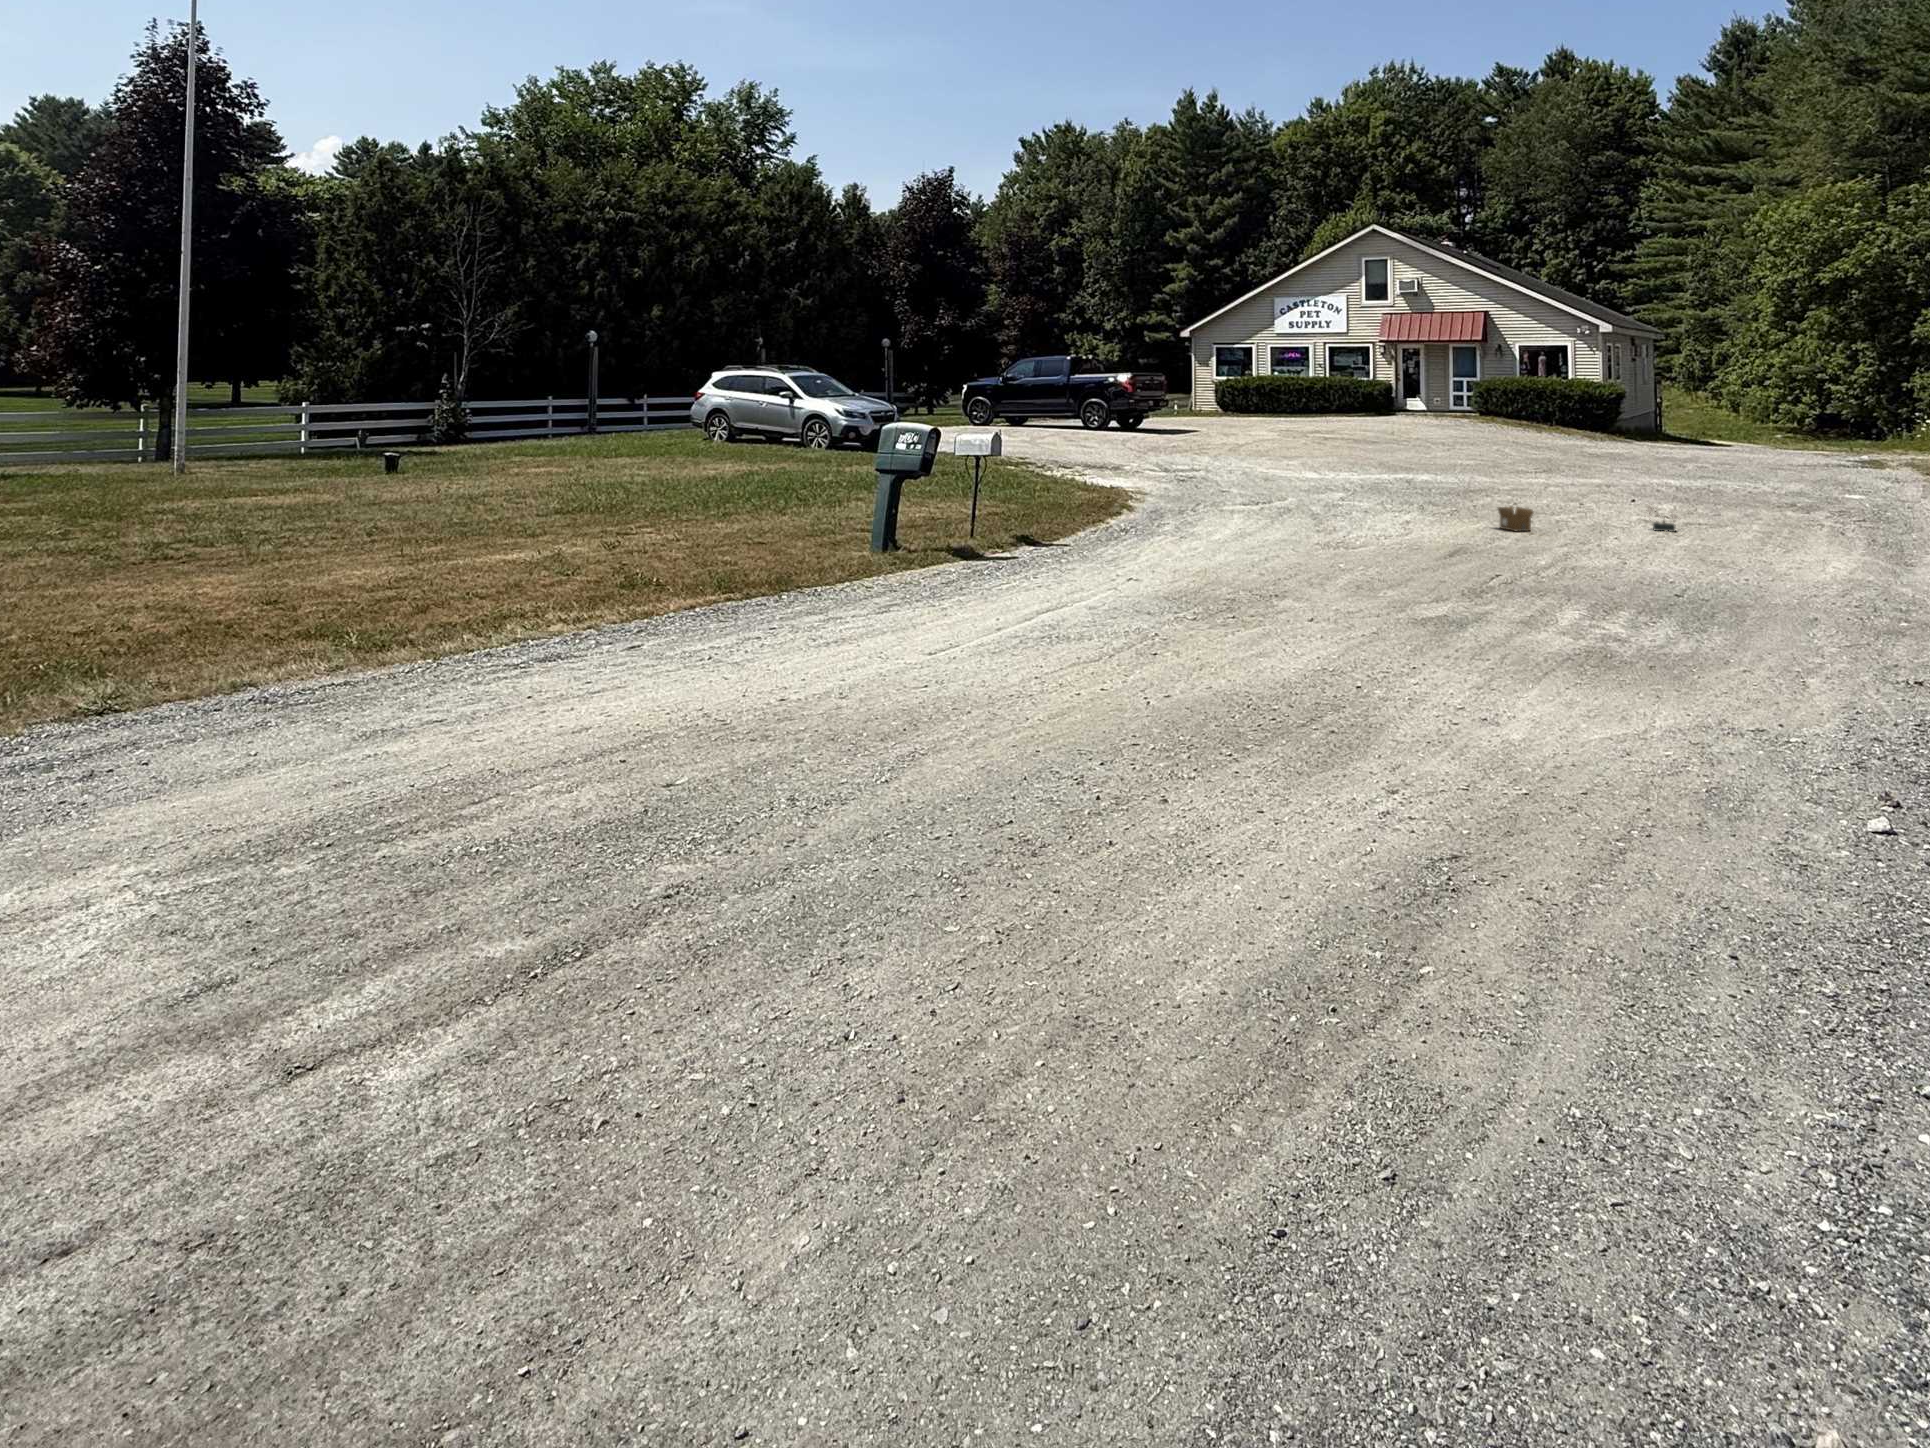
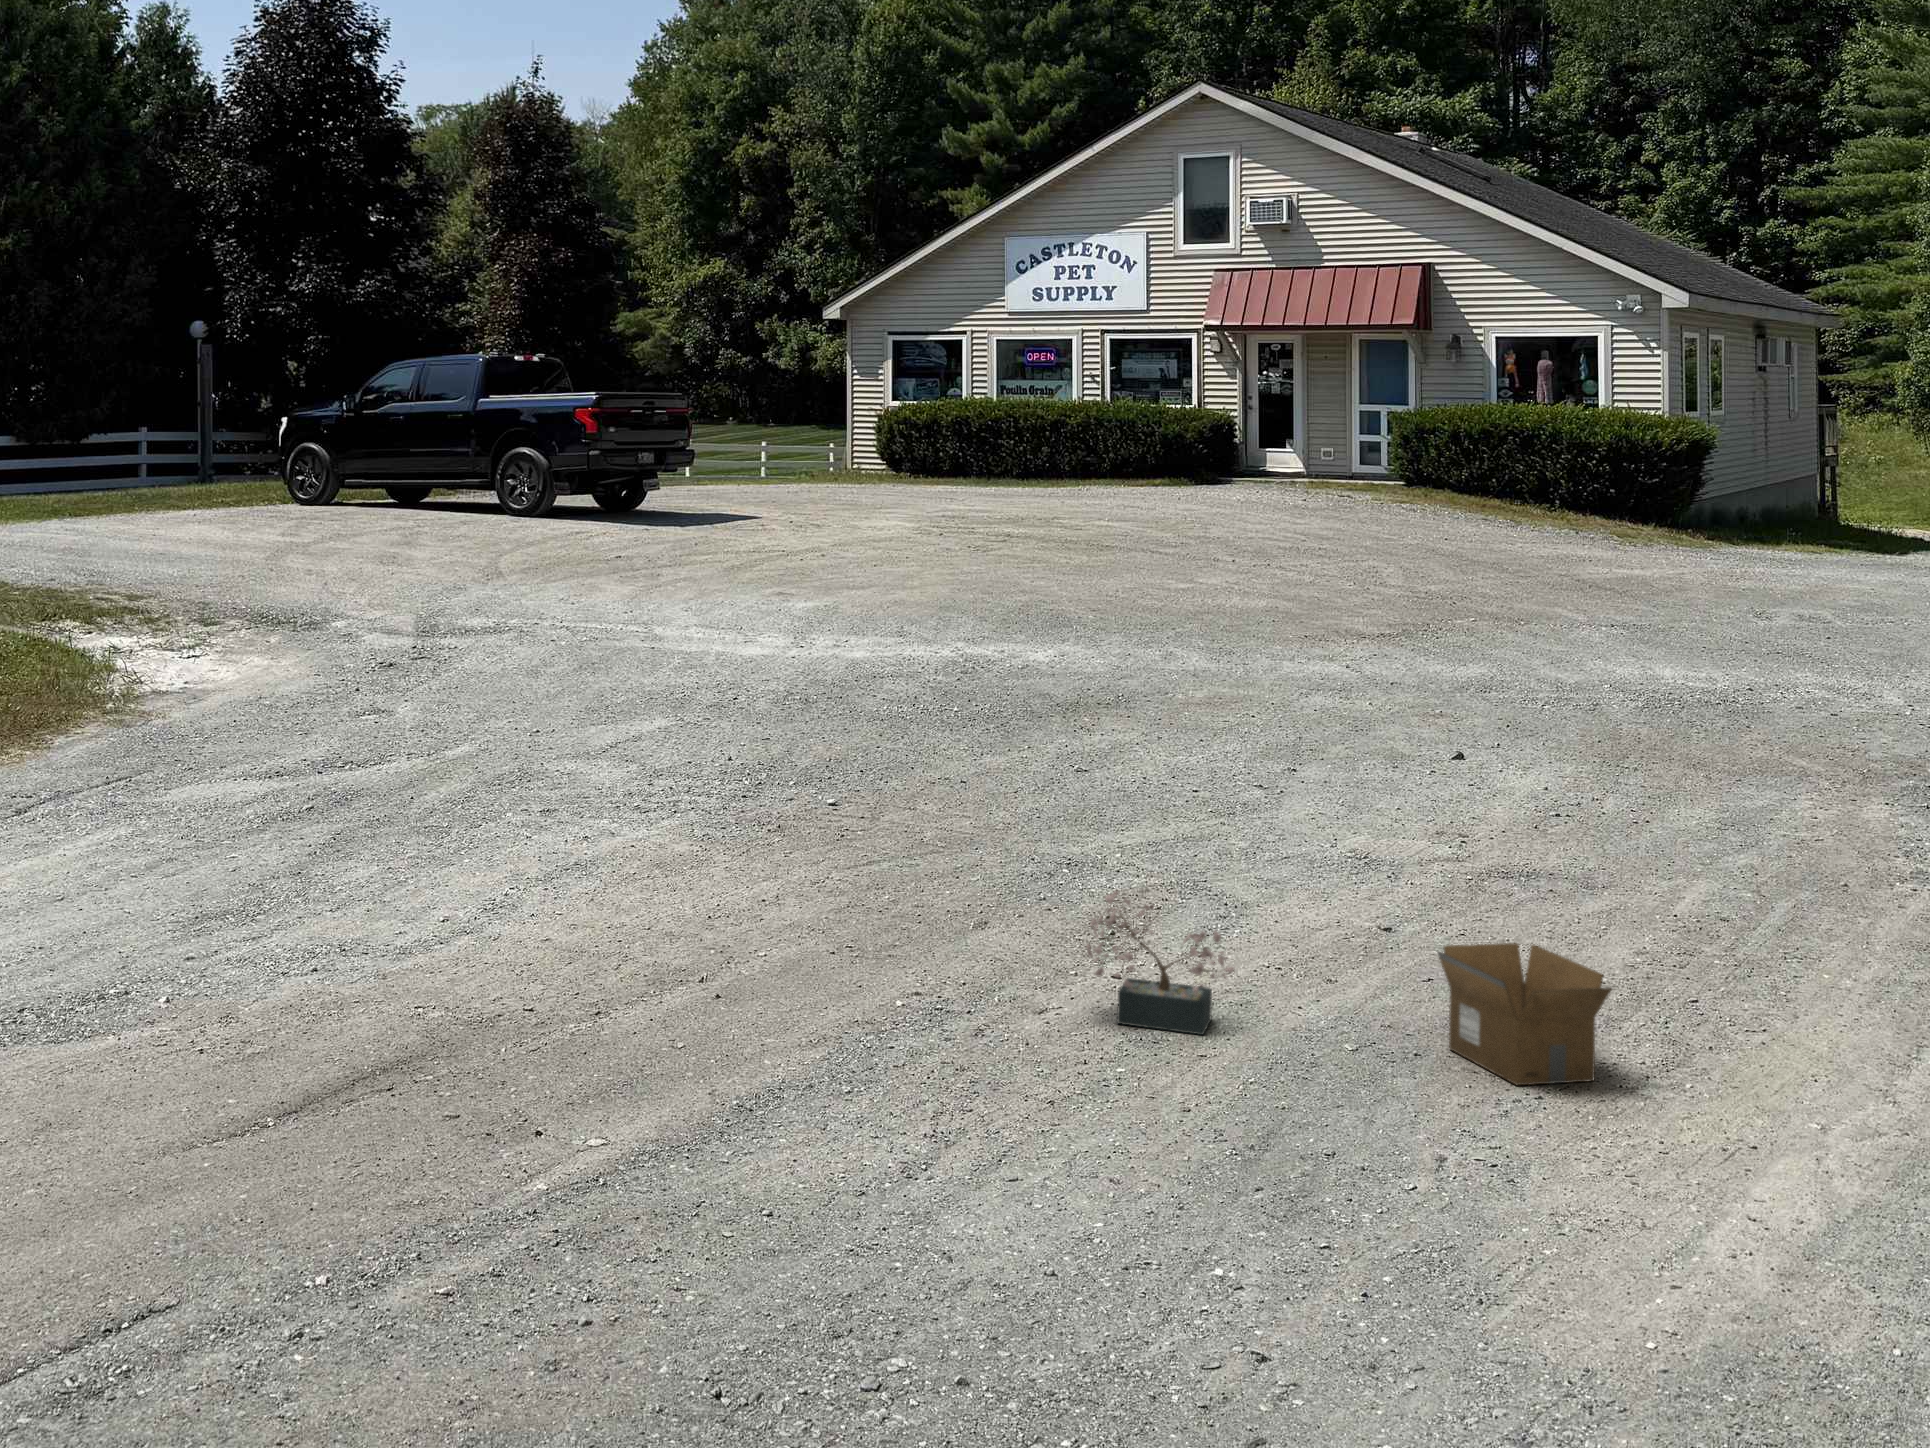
cardboard box: present [1498,507,1534,531] -> present [1438,943,1612,1085]

